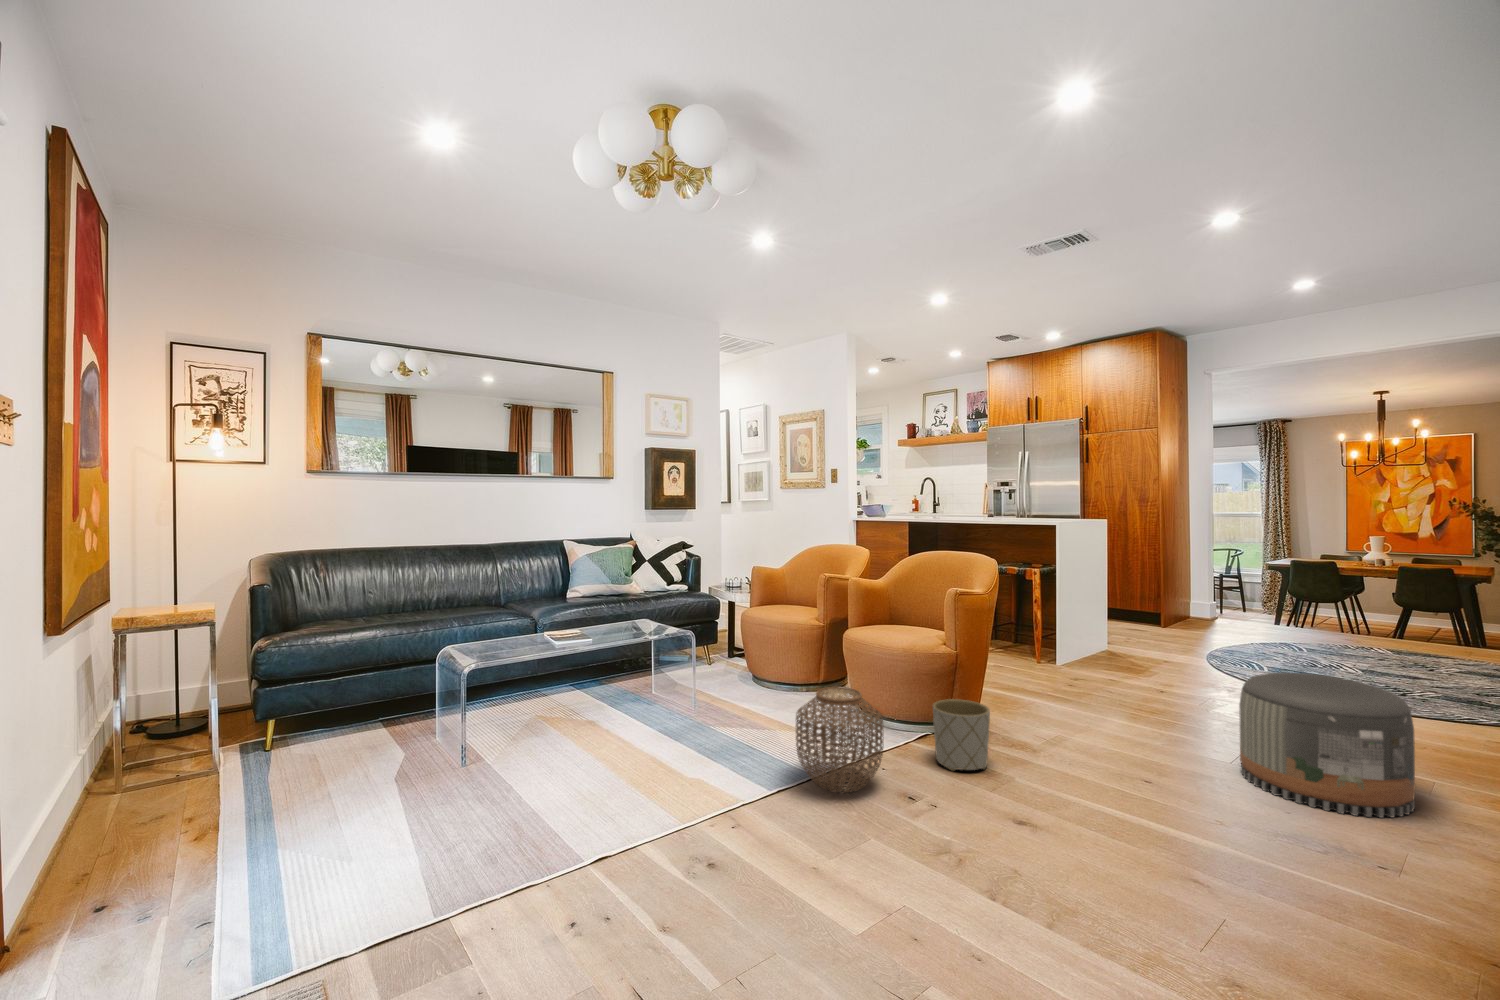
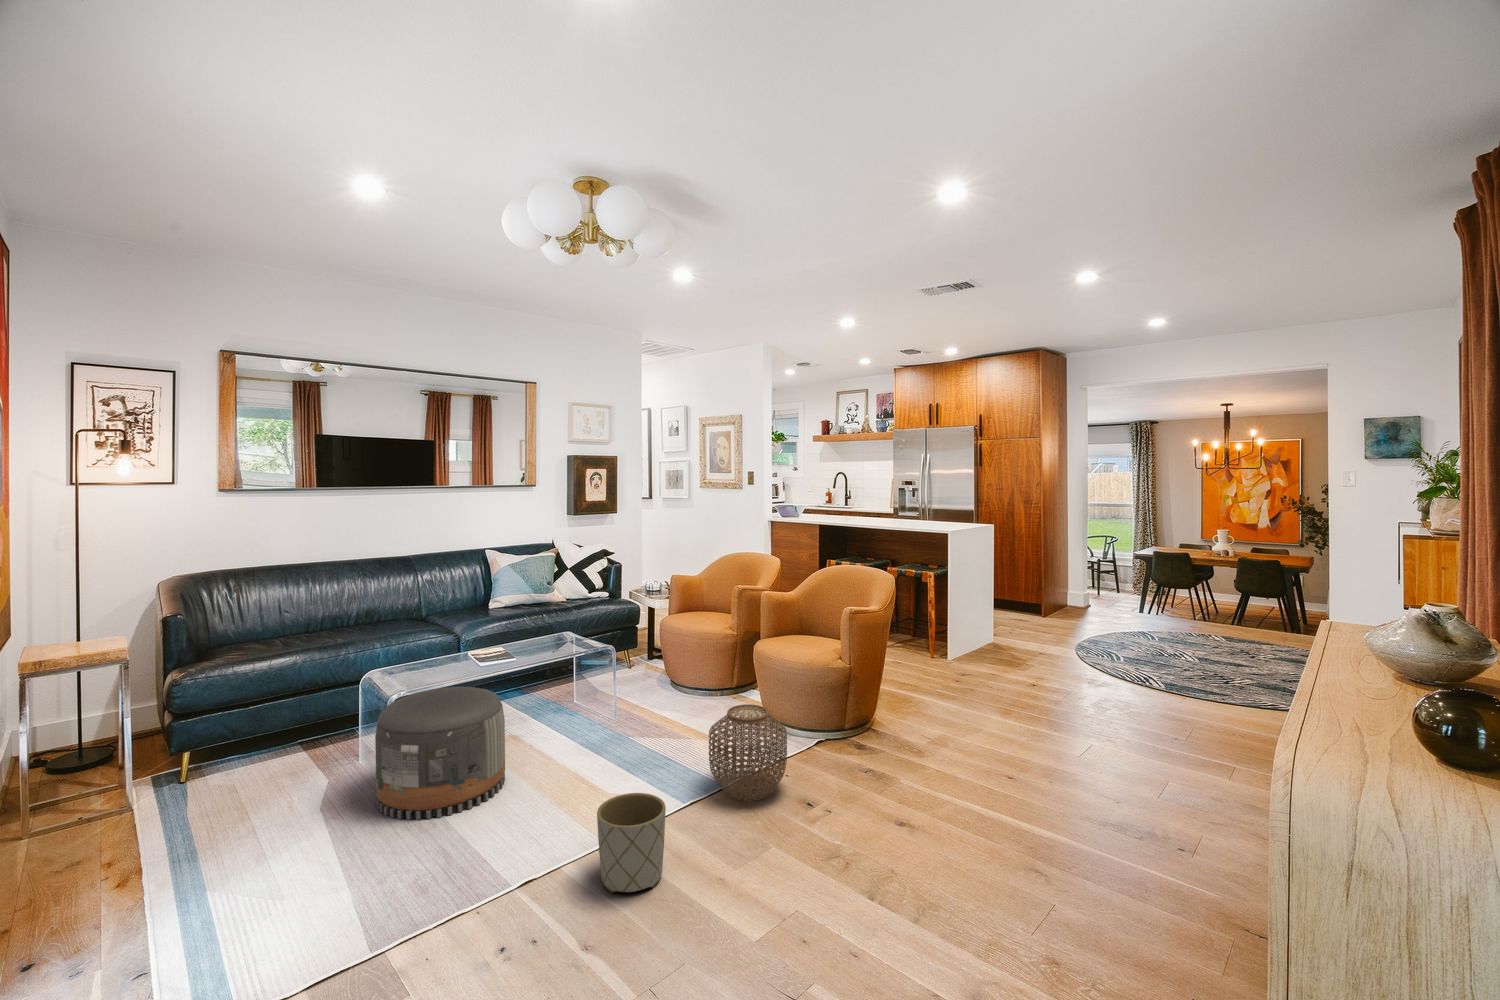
pouf: present [1239,673,1415,818] -> present [375,687,505,820]
planter: present [933,699,990,771] -> present [597,793,666,893]

